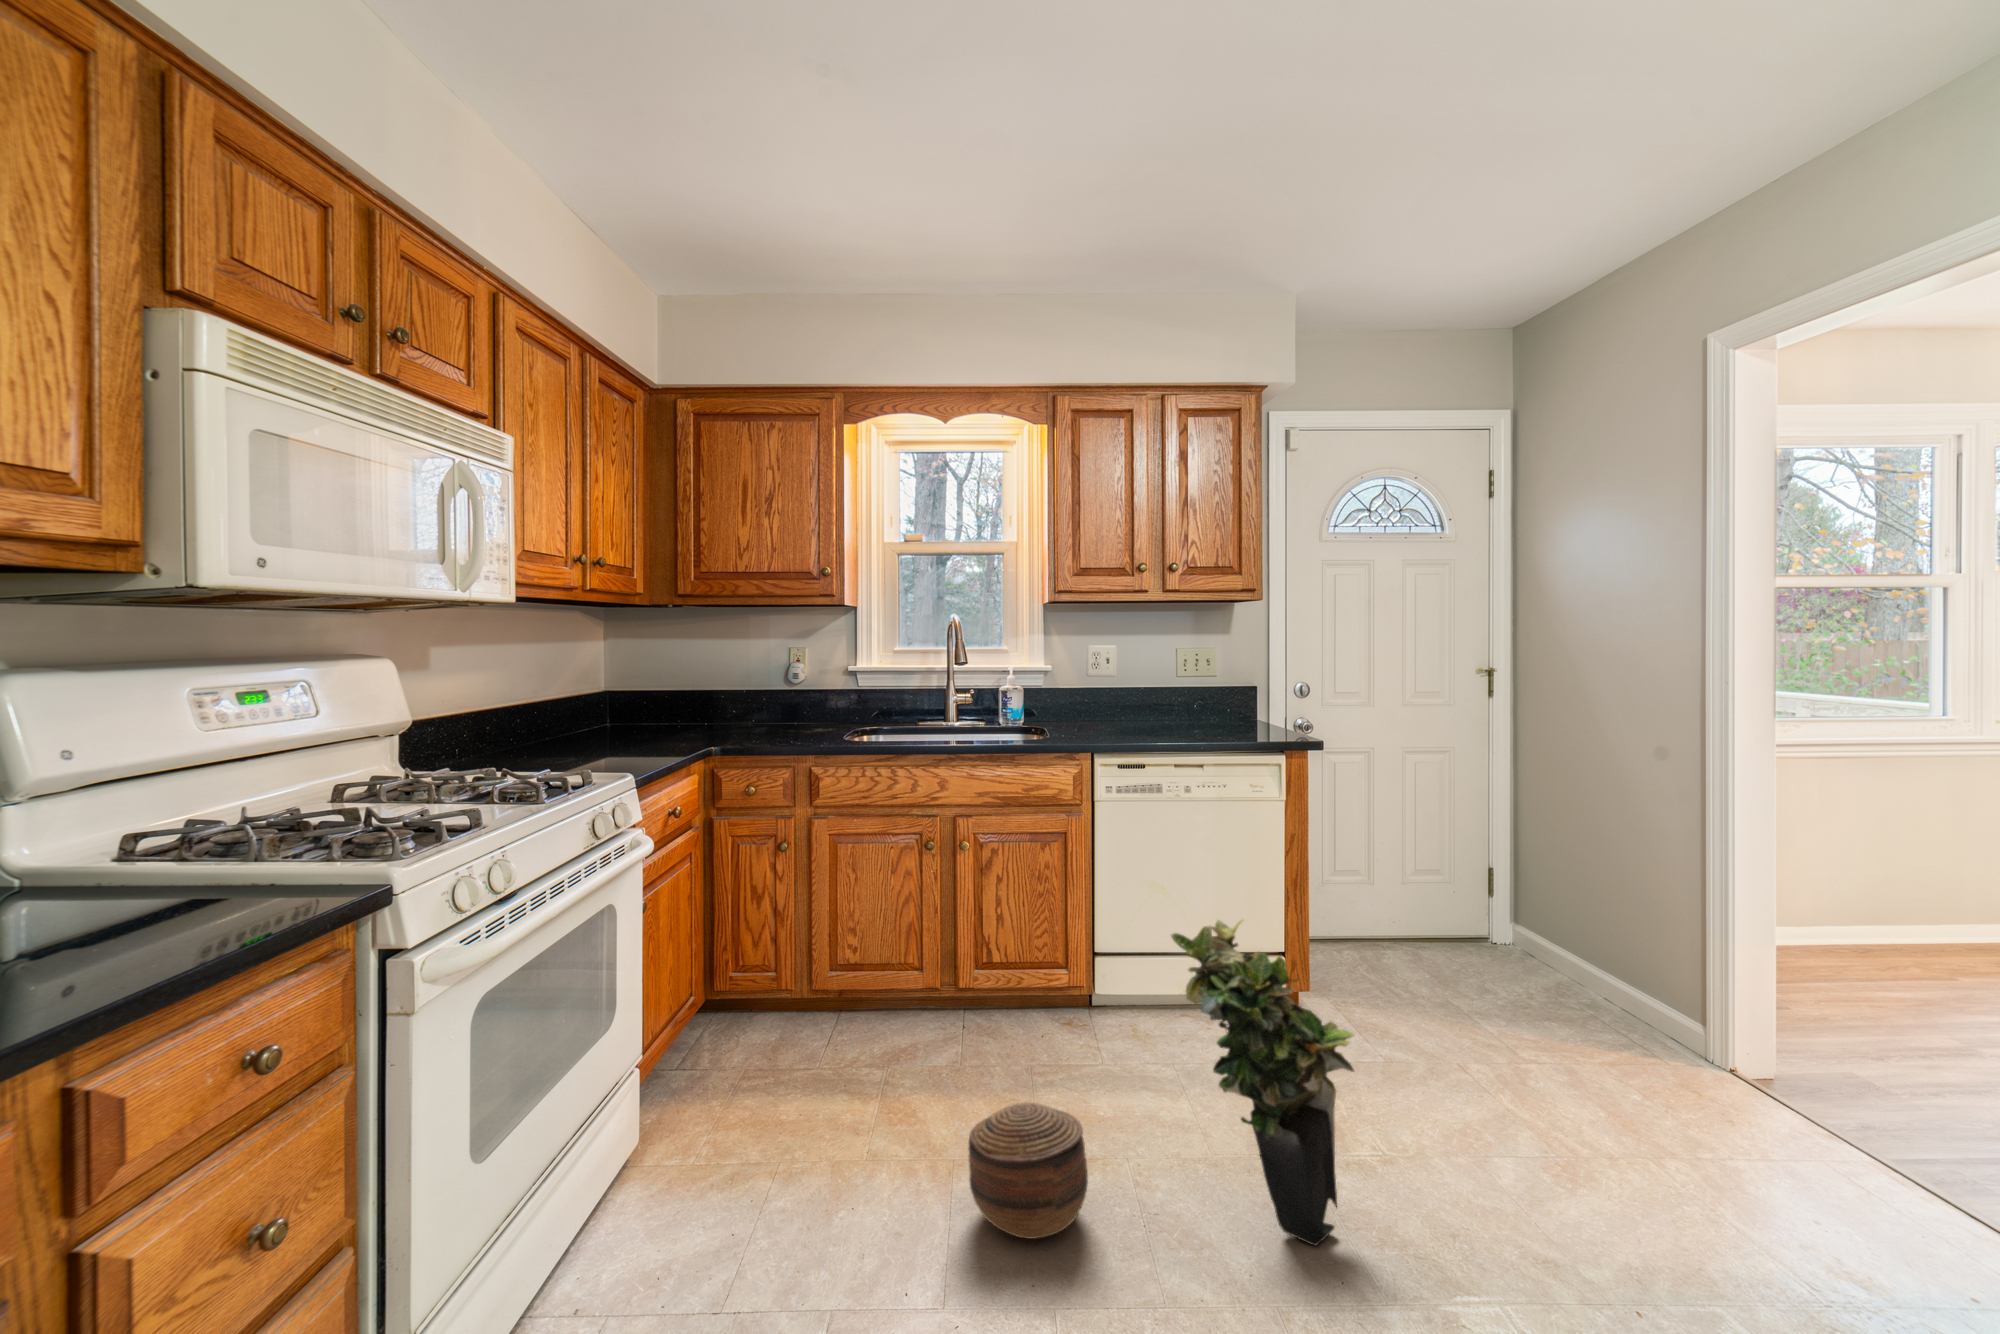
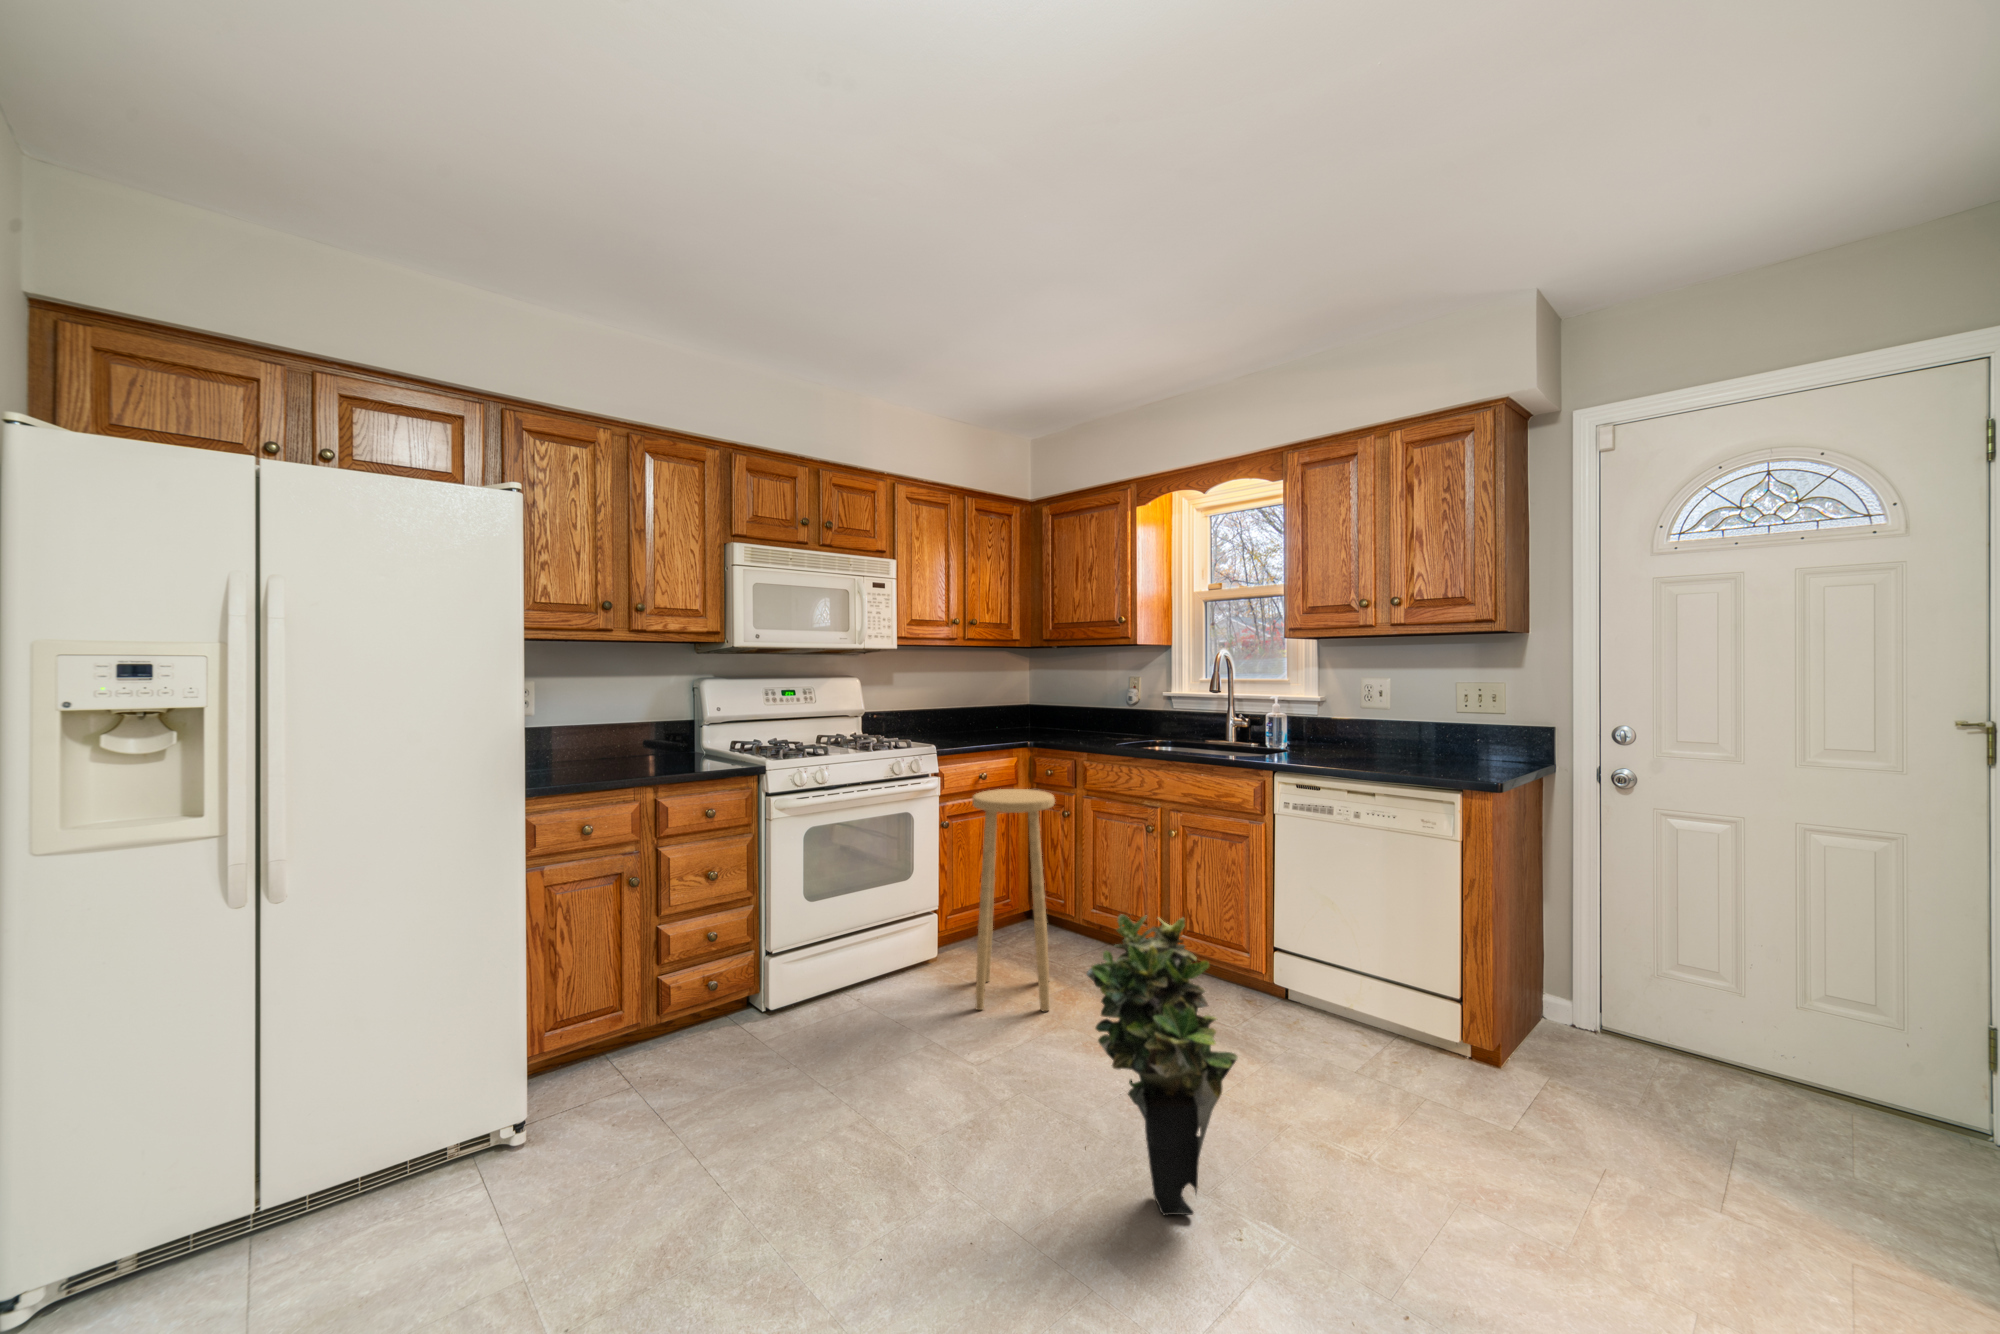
stool: none [769,813,912,1156] -> present [973,789,1055,1011]
basket: present [968,1102,1088,1239] -> none [977,1008,1063,1105]

